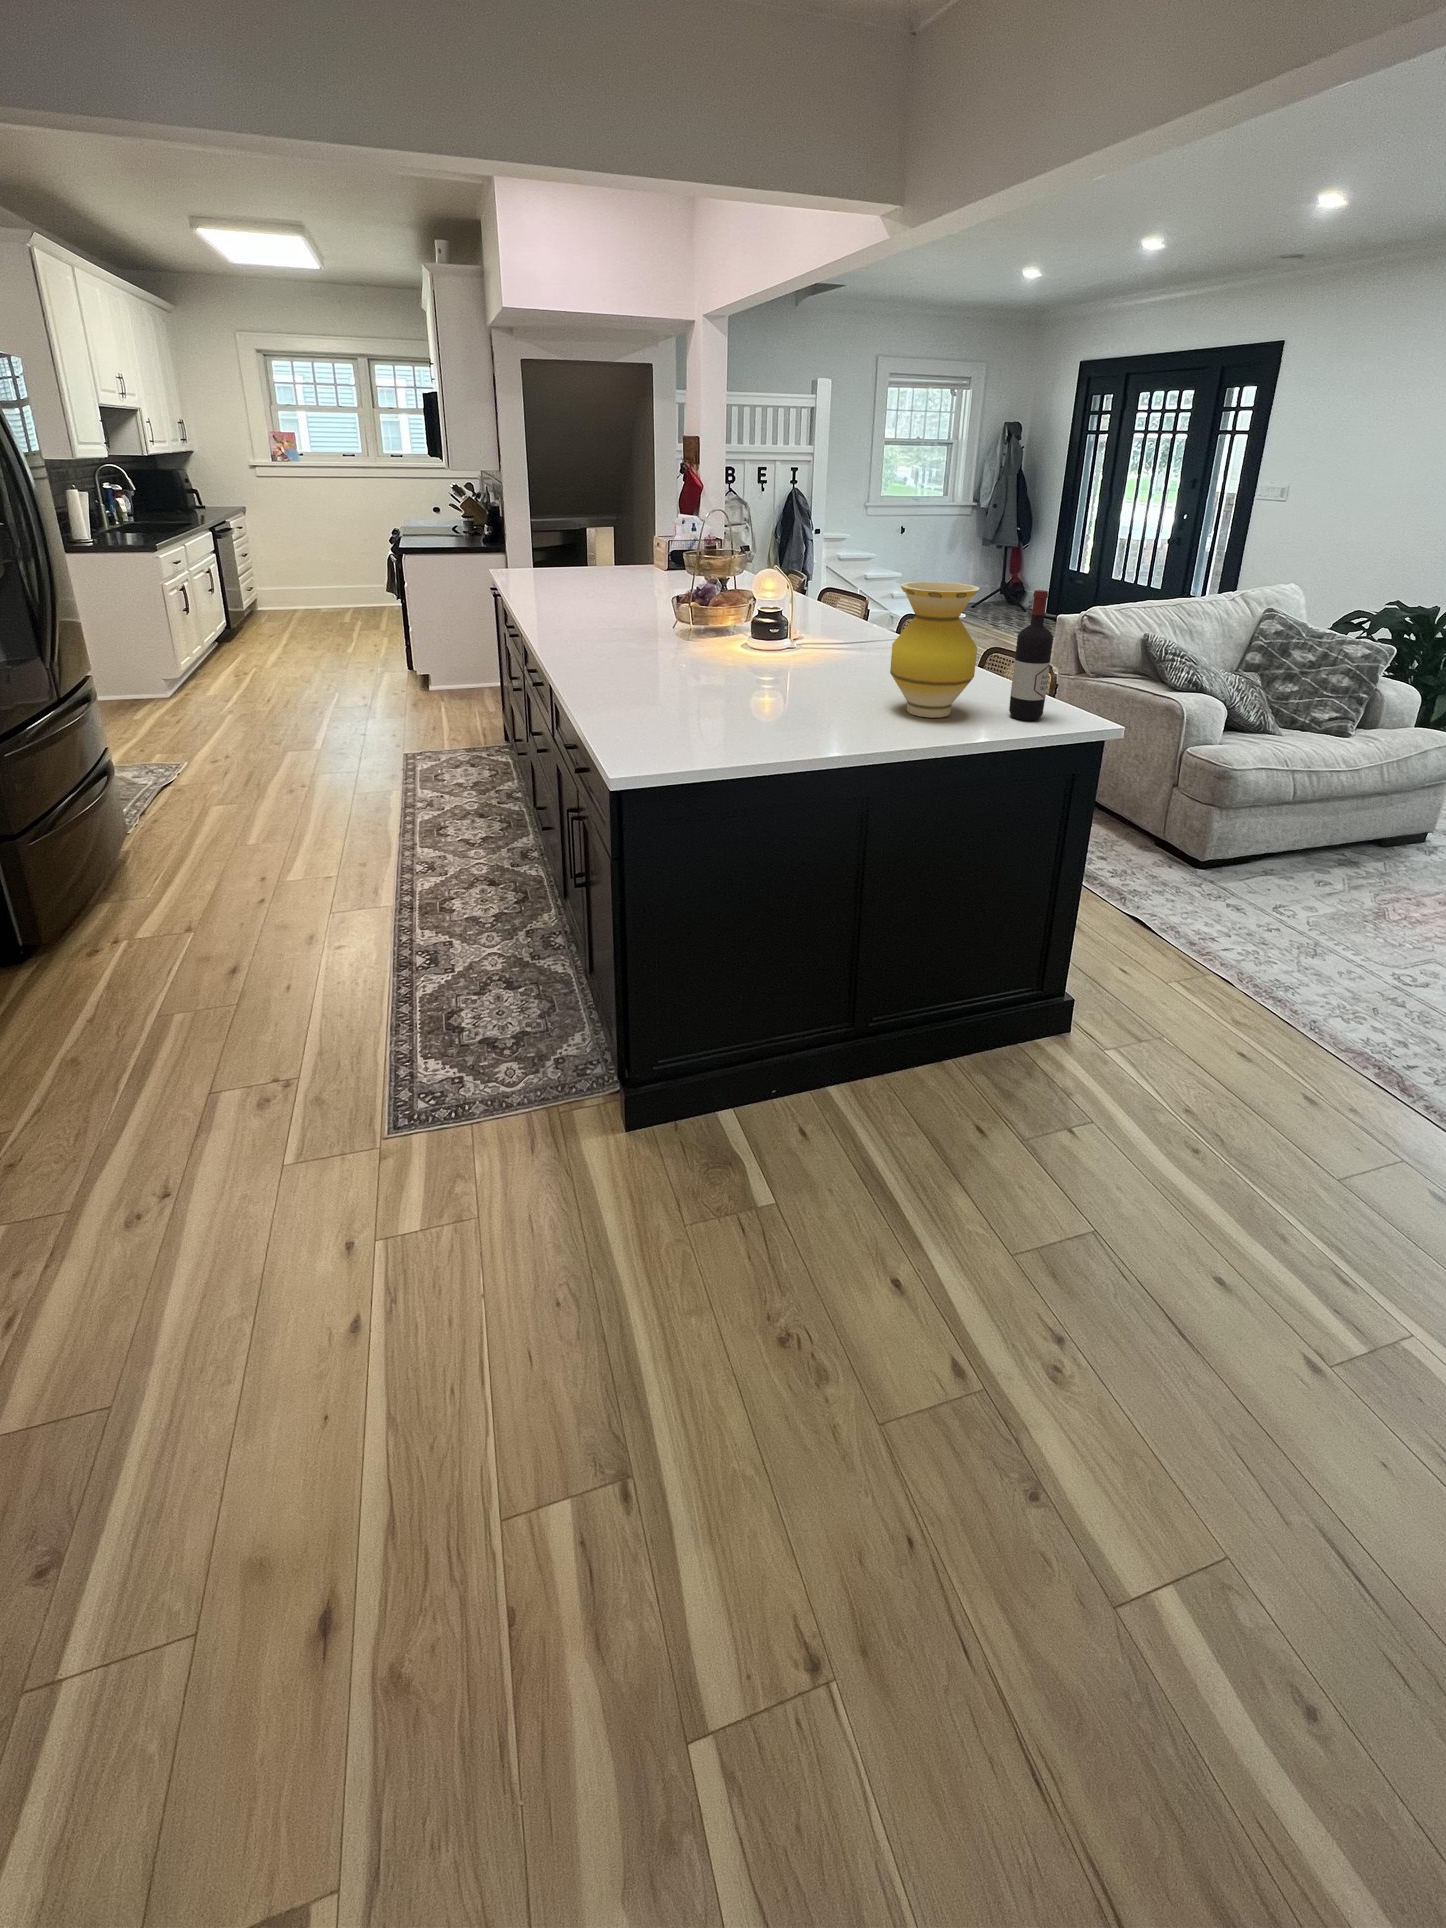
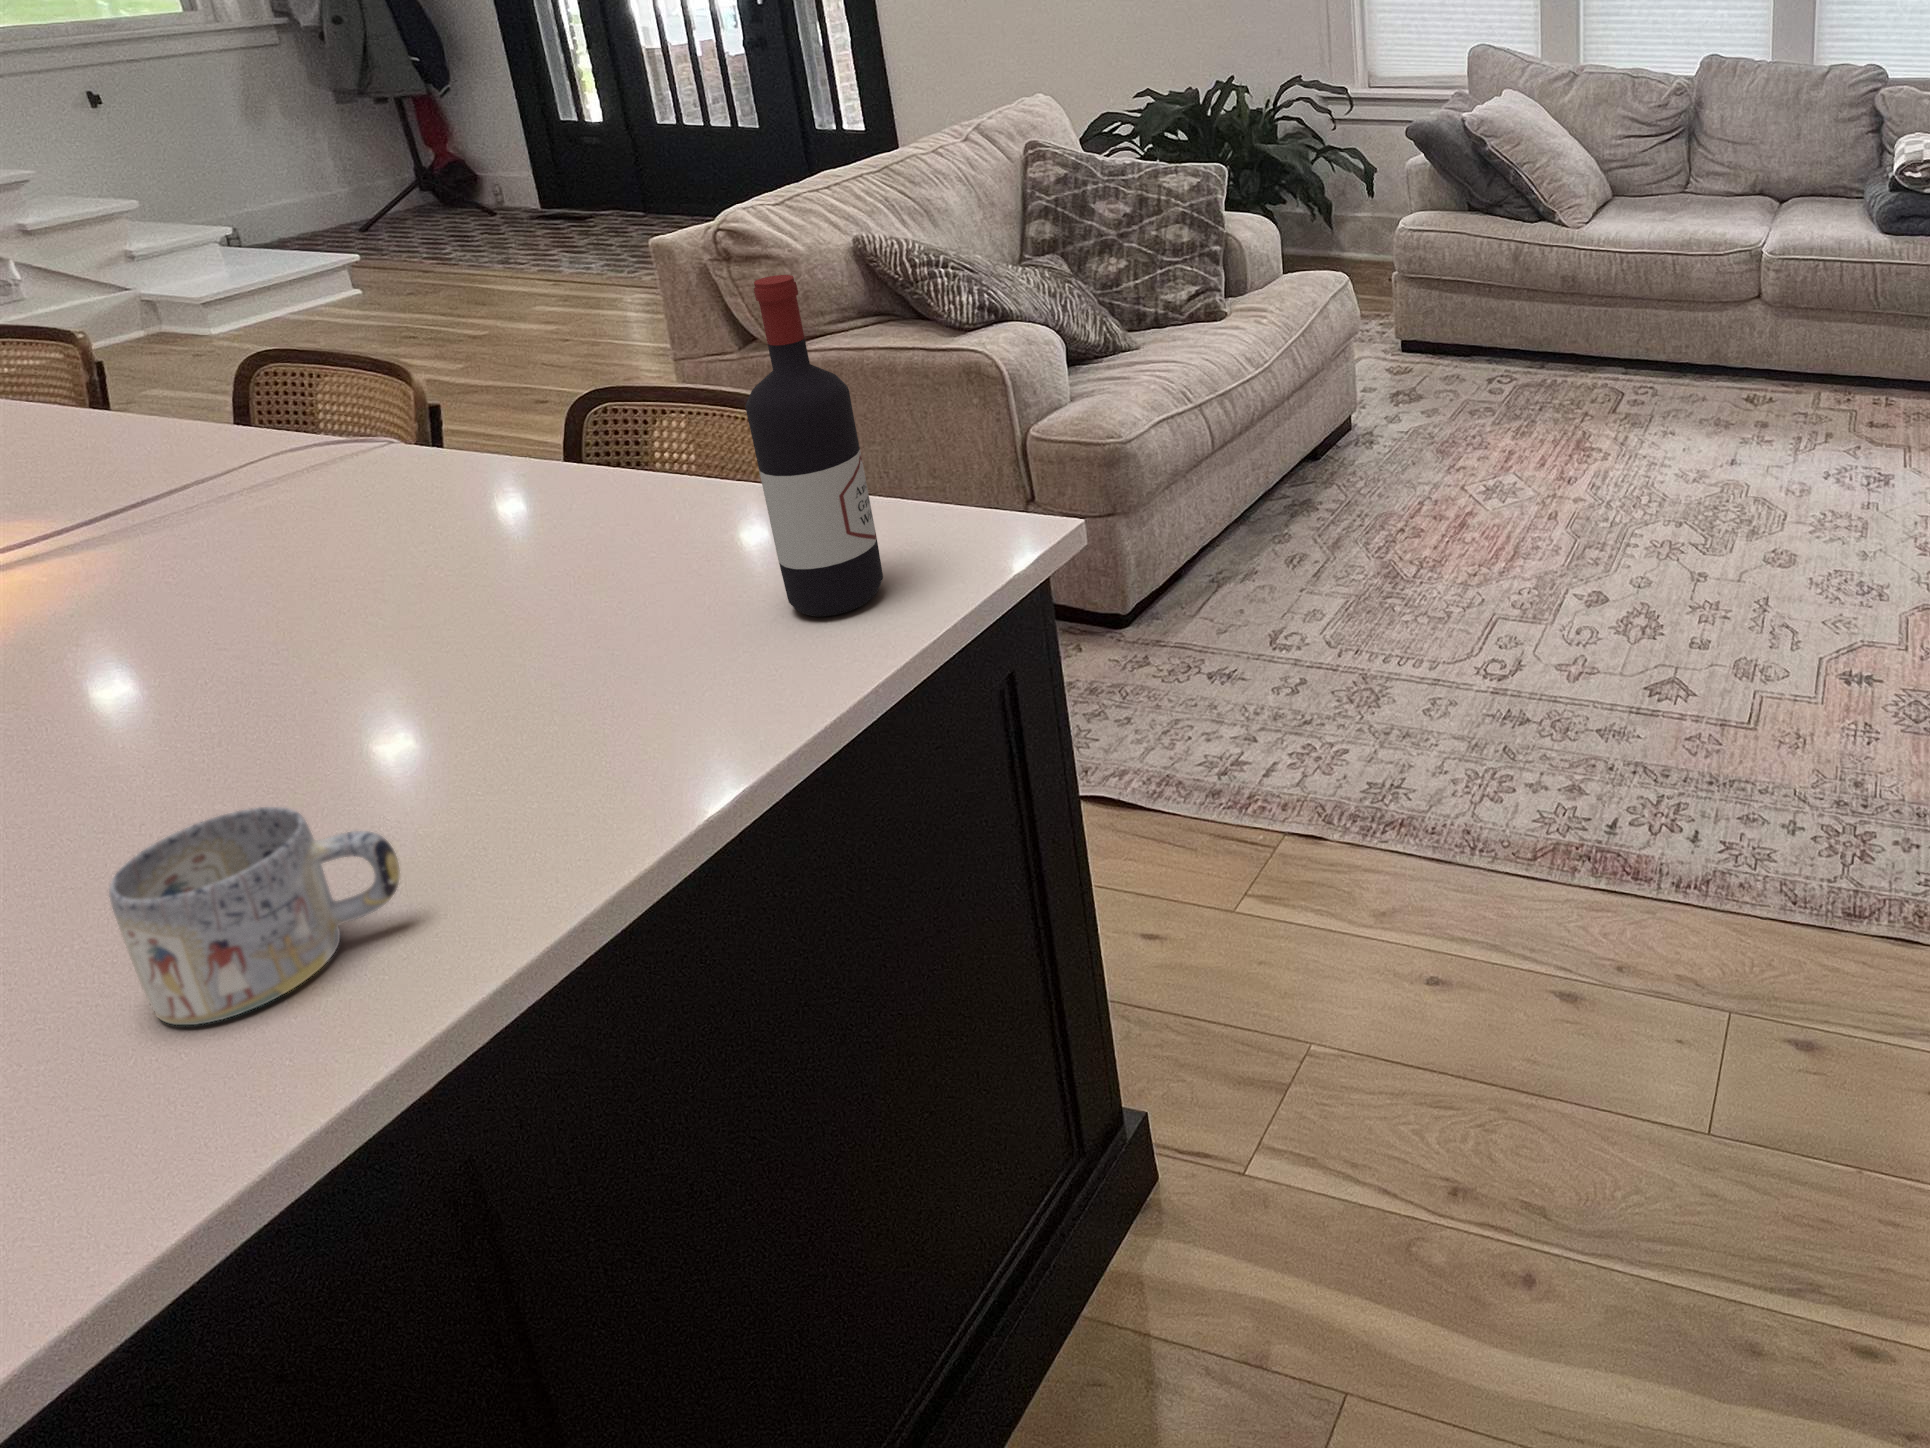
vase: present [890,582,980,718] -> none [275,314,662,759]
mug: none [829,686,882,732] -> present [109,807,400,1025]

